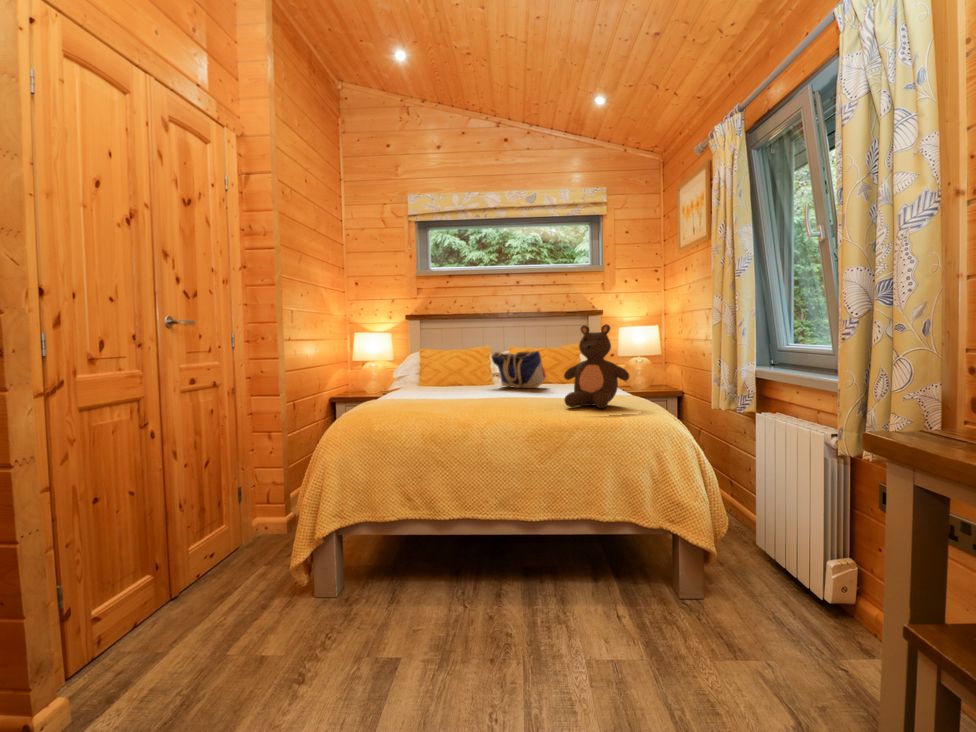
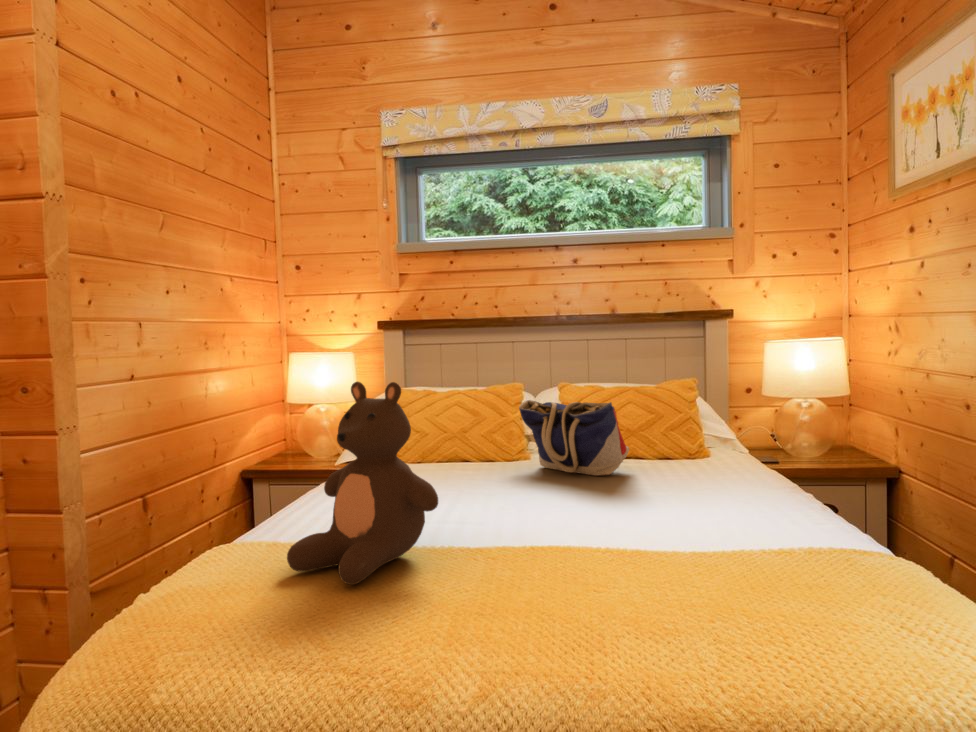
teddy bear: present [564,324,630,408] -> present [287,382,438,585]

